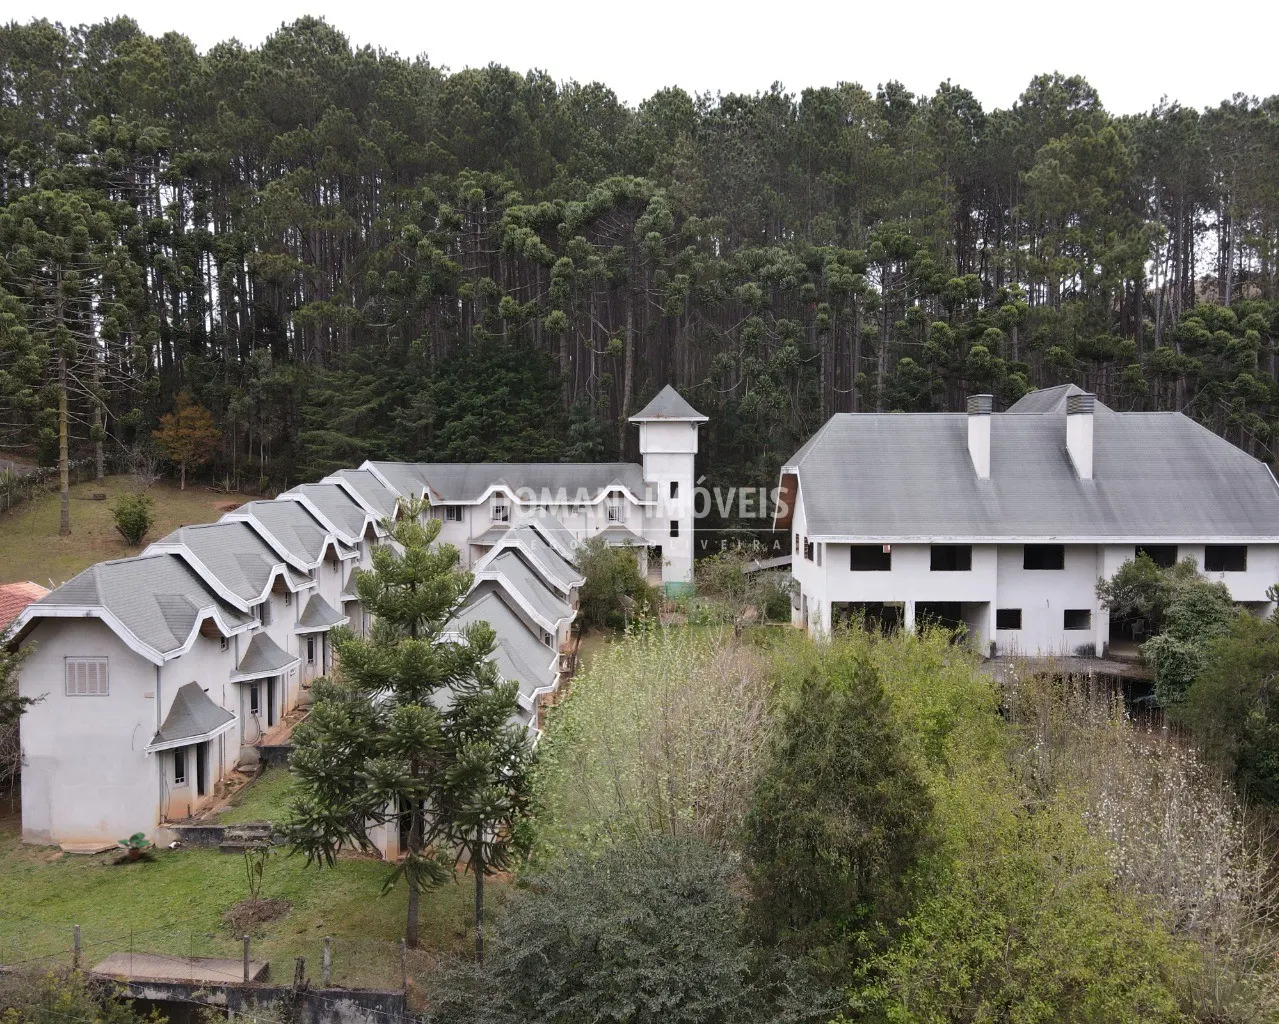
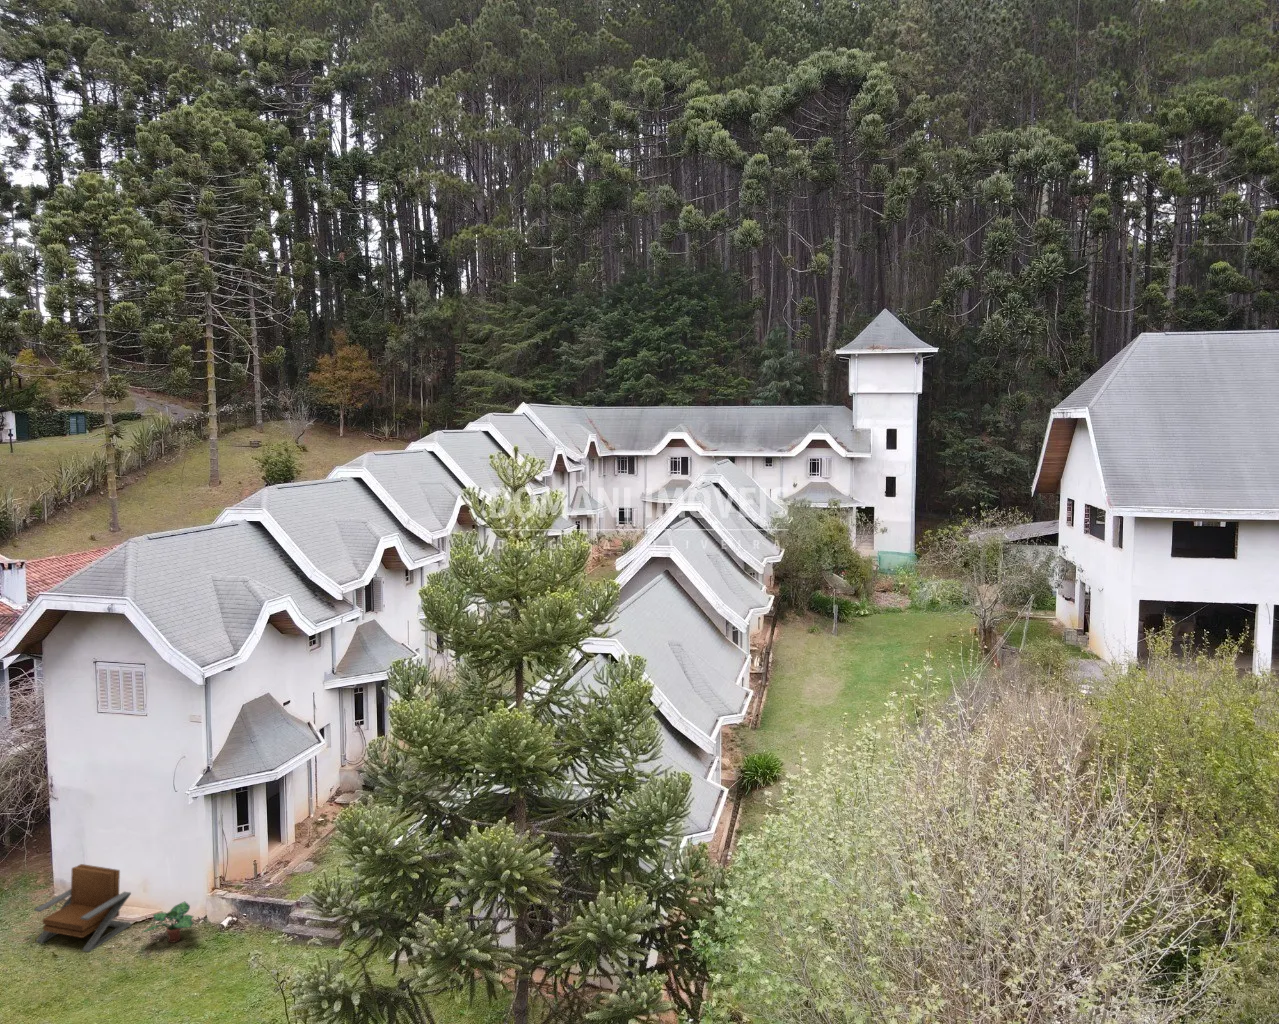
lounge chair: none [20,810,95,870] -> present [34,864,131,952]

